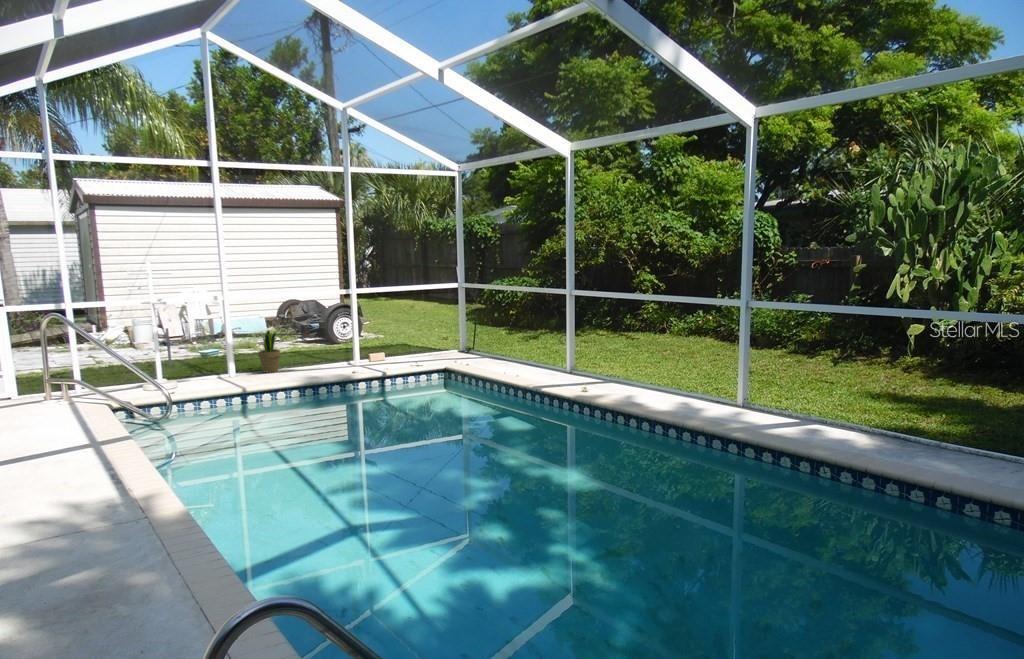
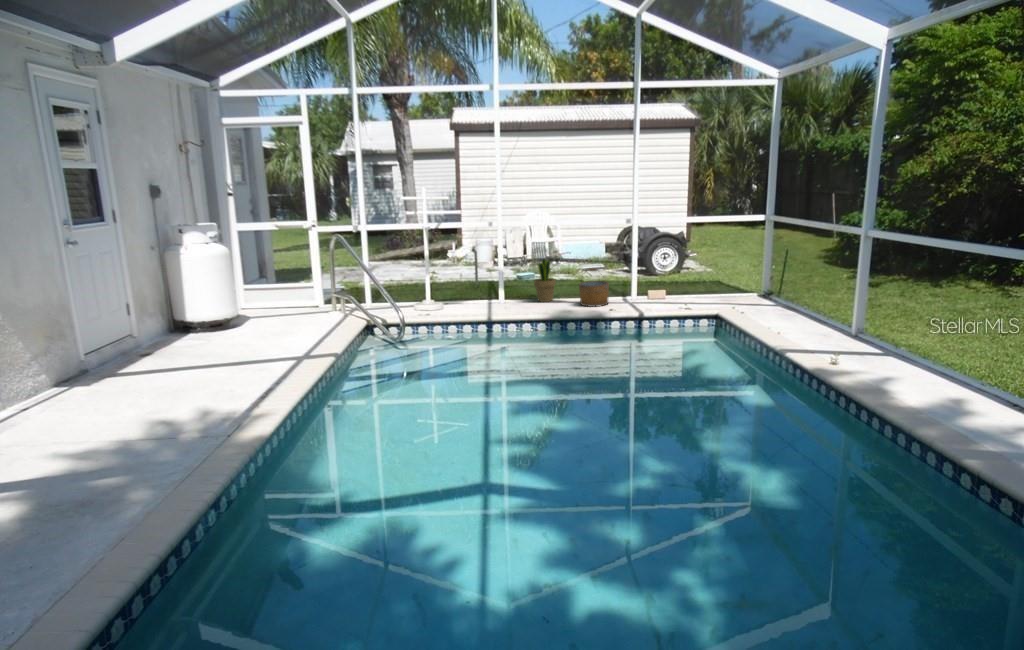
bucket: none [311,337,340,372] -> present [579,268,609,307]

